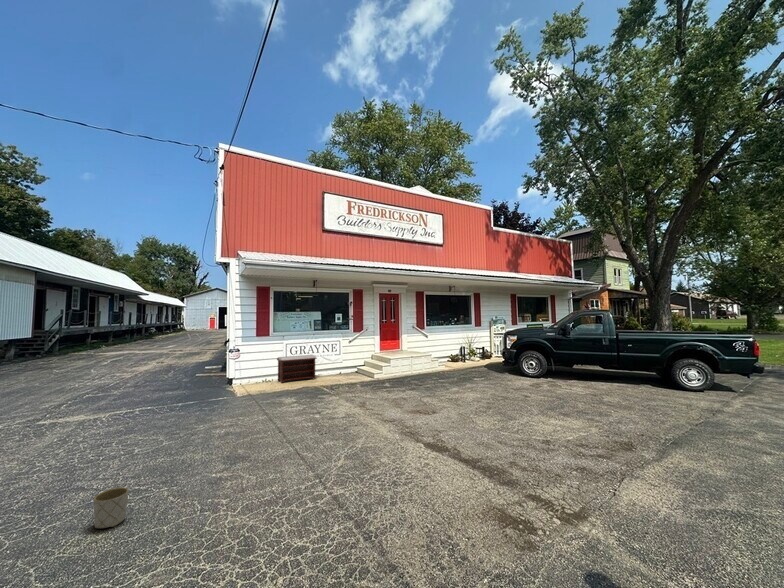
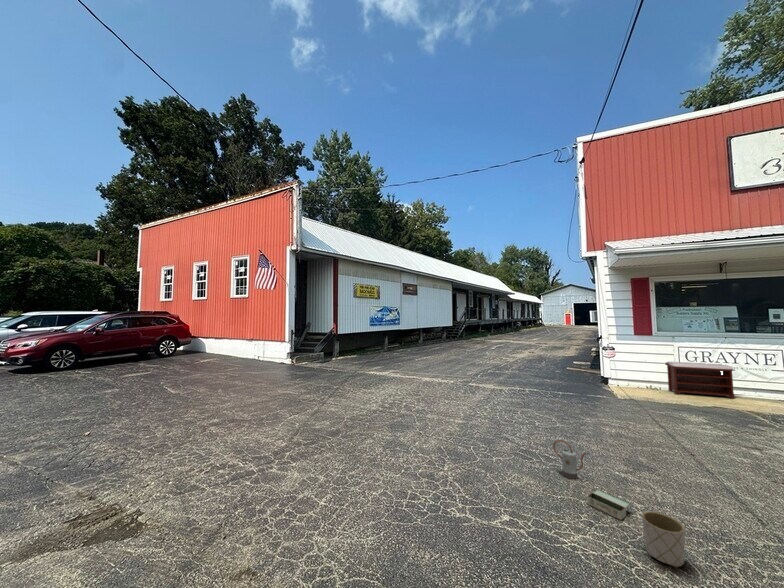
watering can: none [151,449,185,486] -> present [553,440,586,479]
toolbox: none [178,484,216,502] -> present [587,489,630,520]
planter: present [94,487,128,528] -> present [642,512,685,567]

